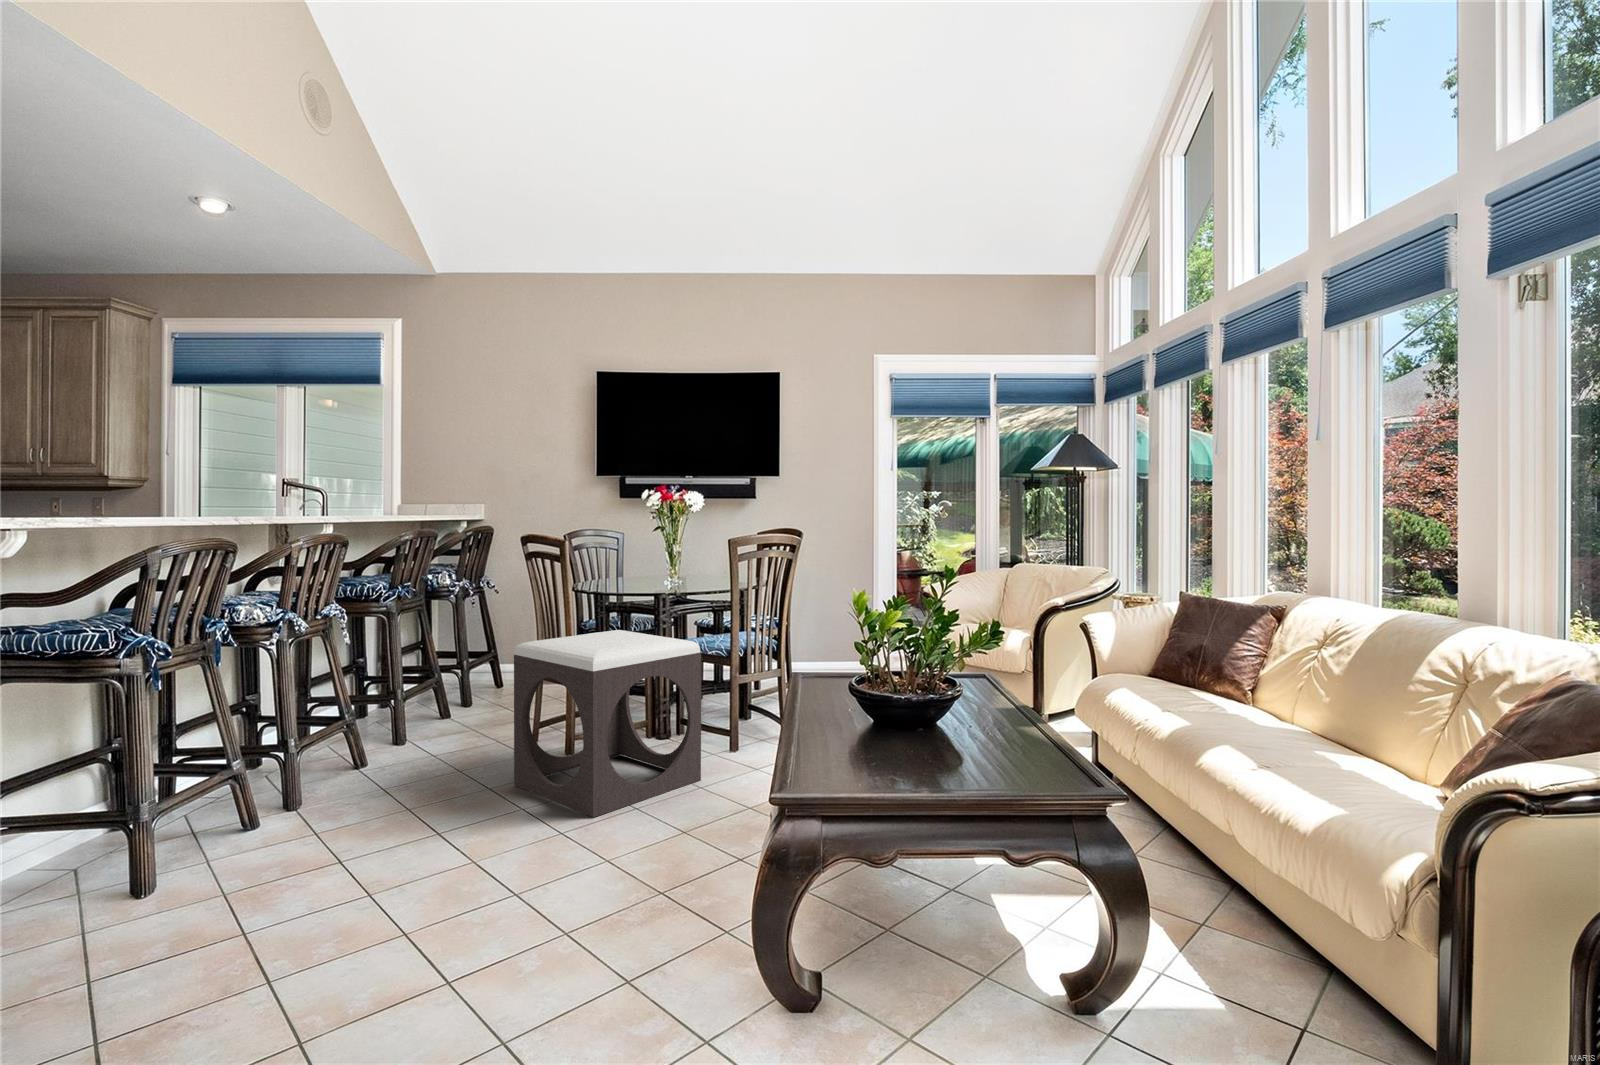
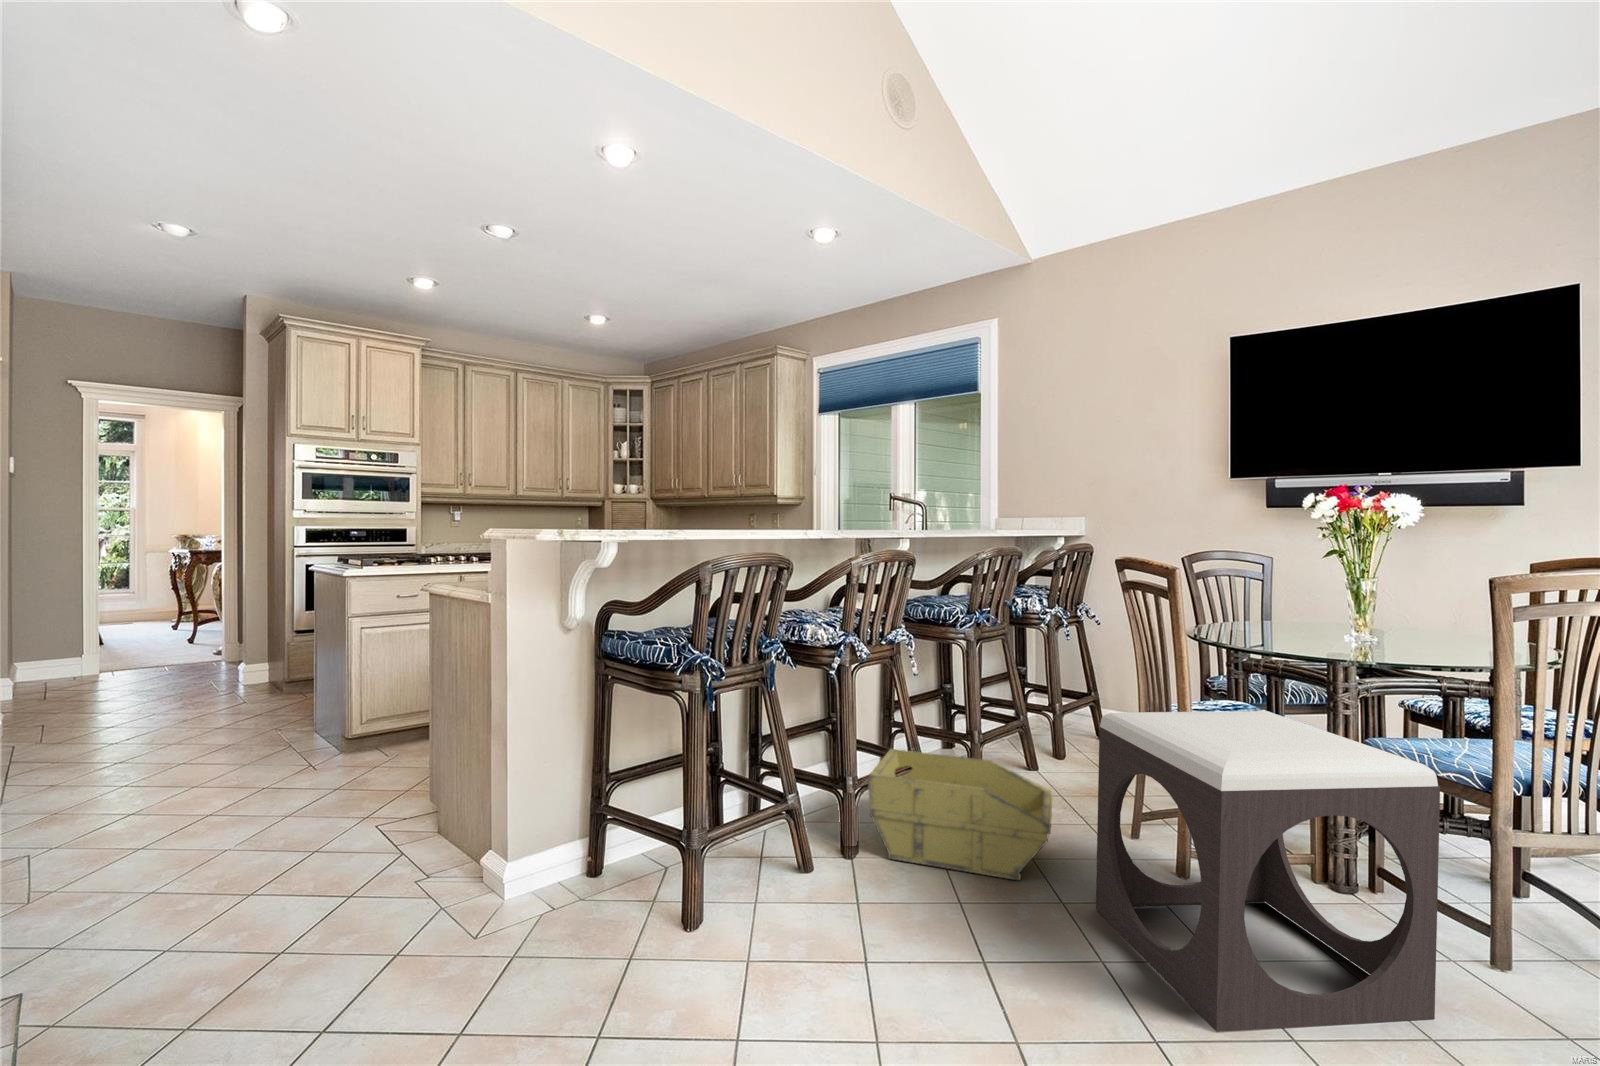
storage bin: none [312,704,478,800] -> present [868,749,1052,880]

